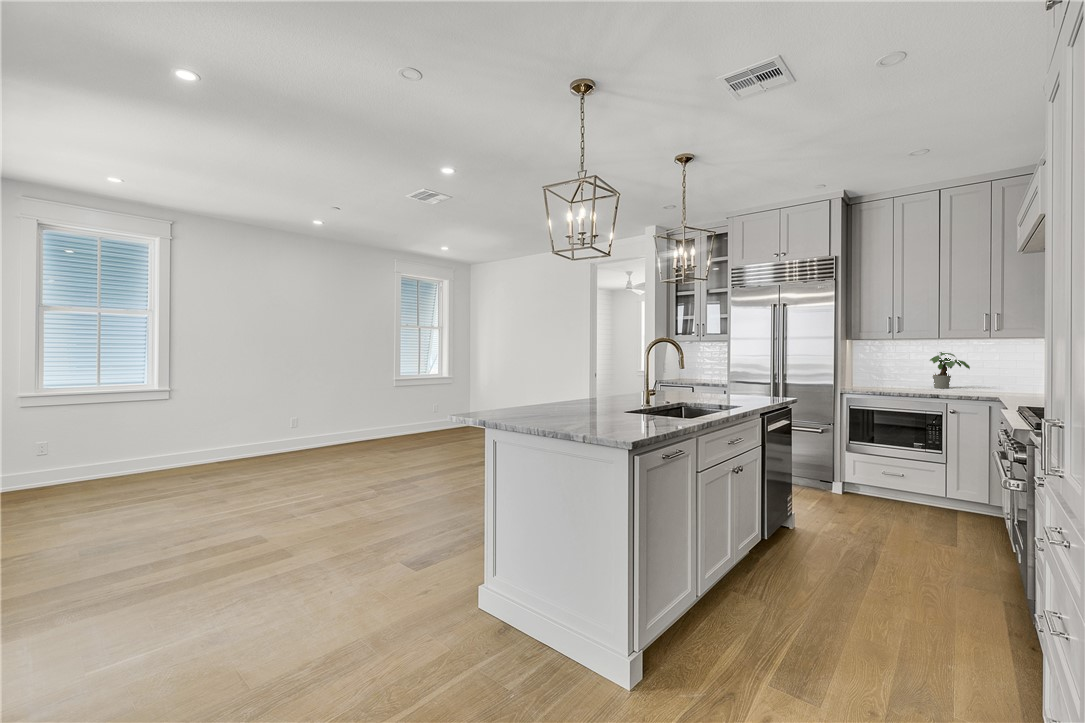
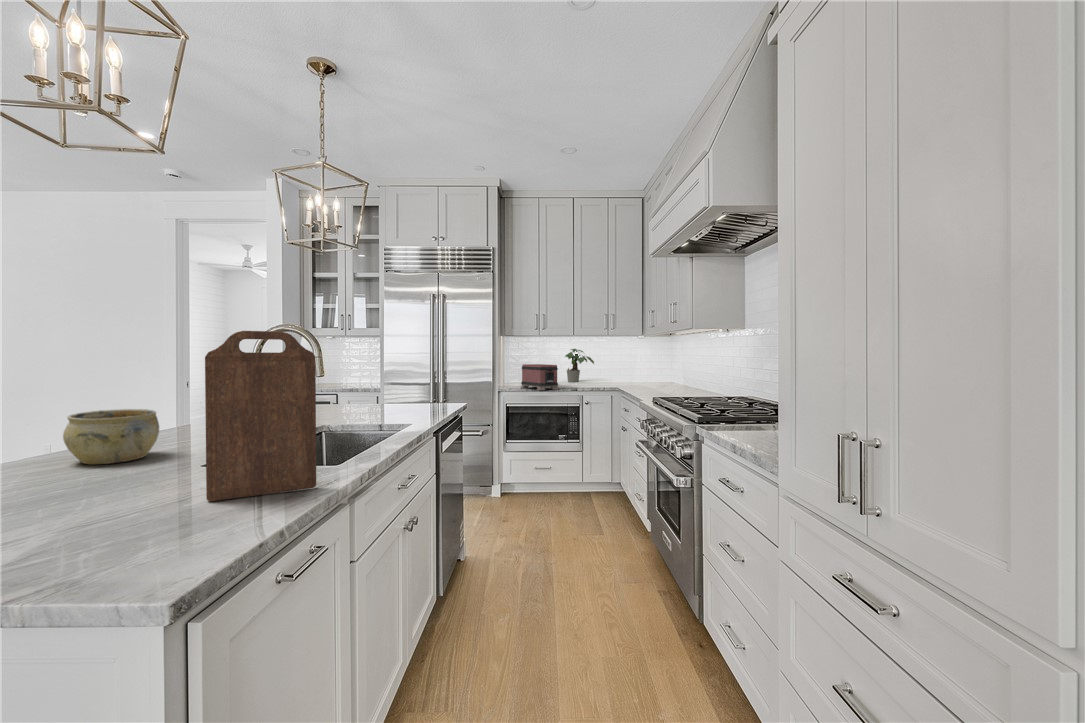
cutting board: none [634,345,680,422] -> present [205,331,316,501]
toaster: none [867,368,912,394] -> present [521,364,559,390]
ceramic bowl: none [570,383,605,407] -> present [63,409,159,464]

